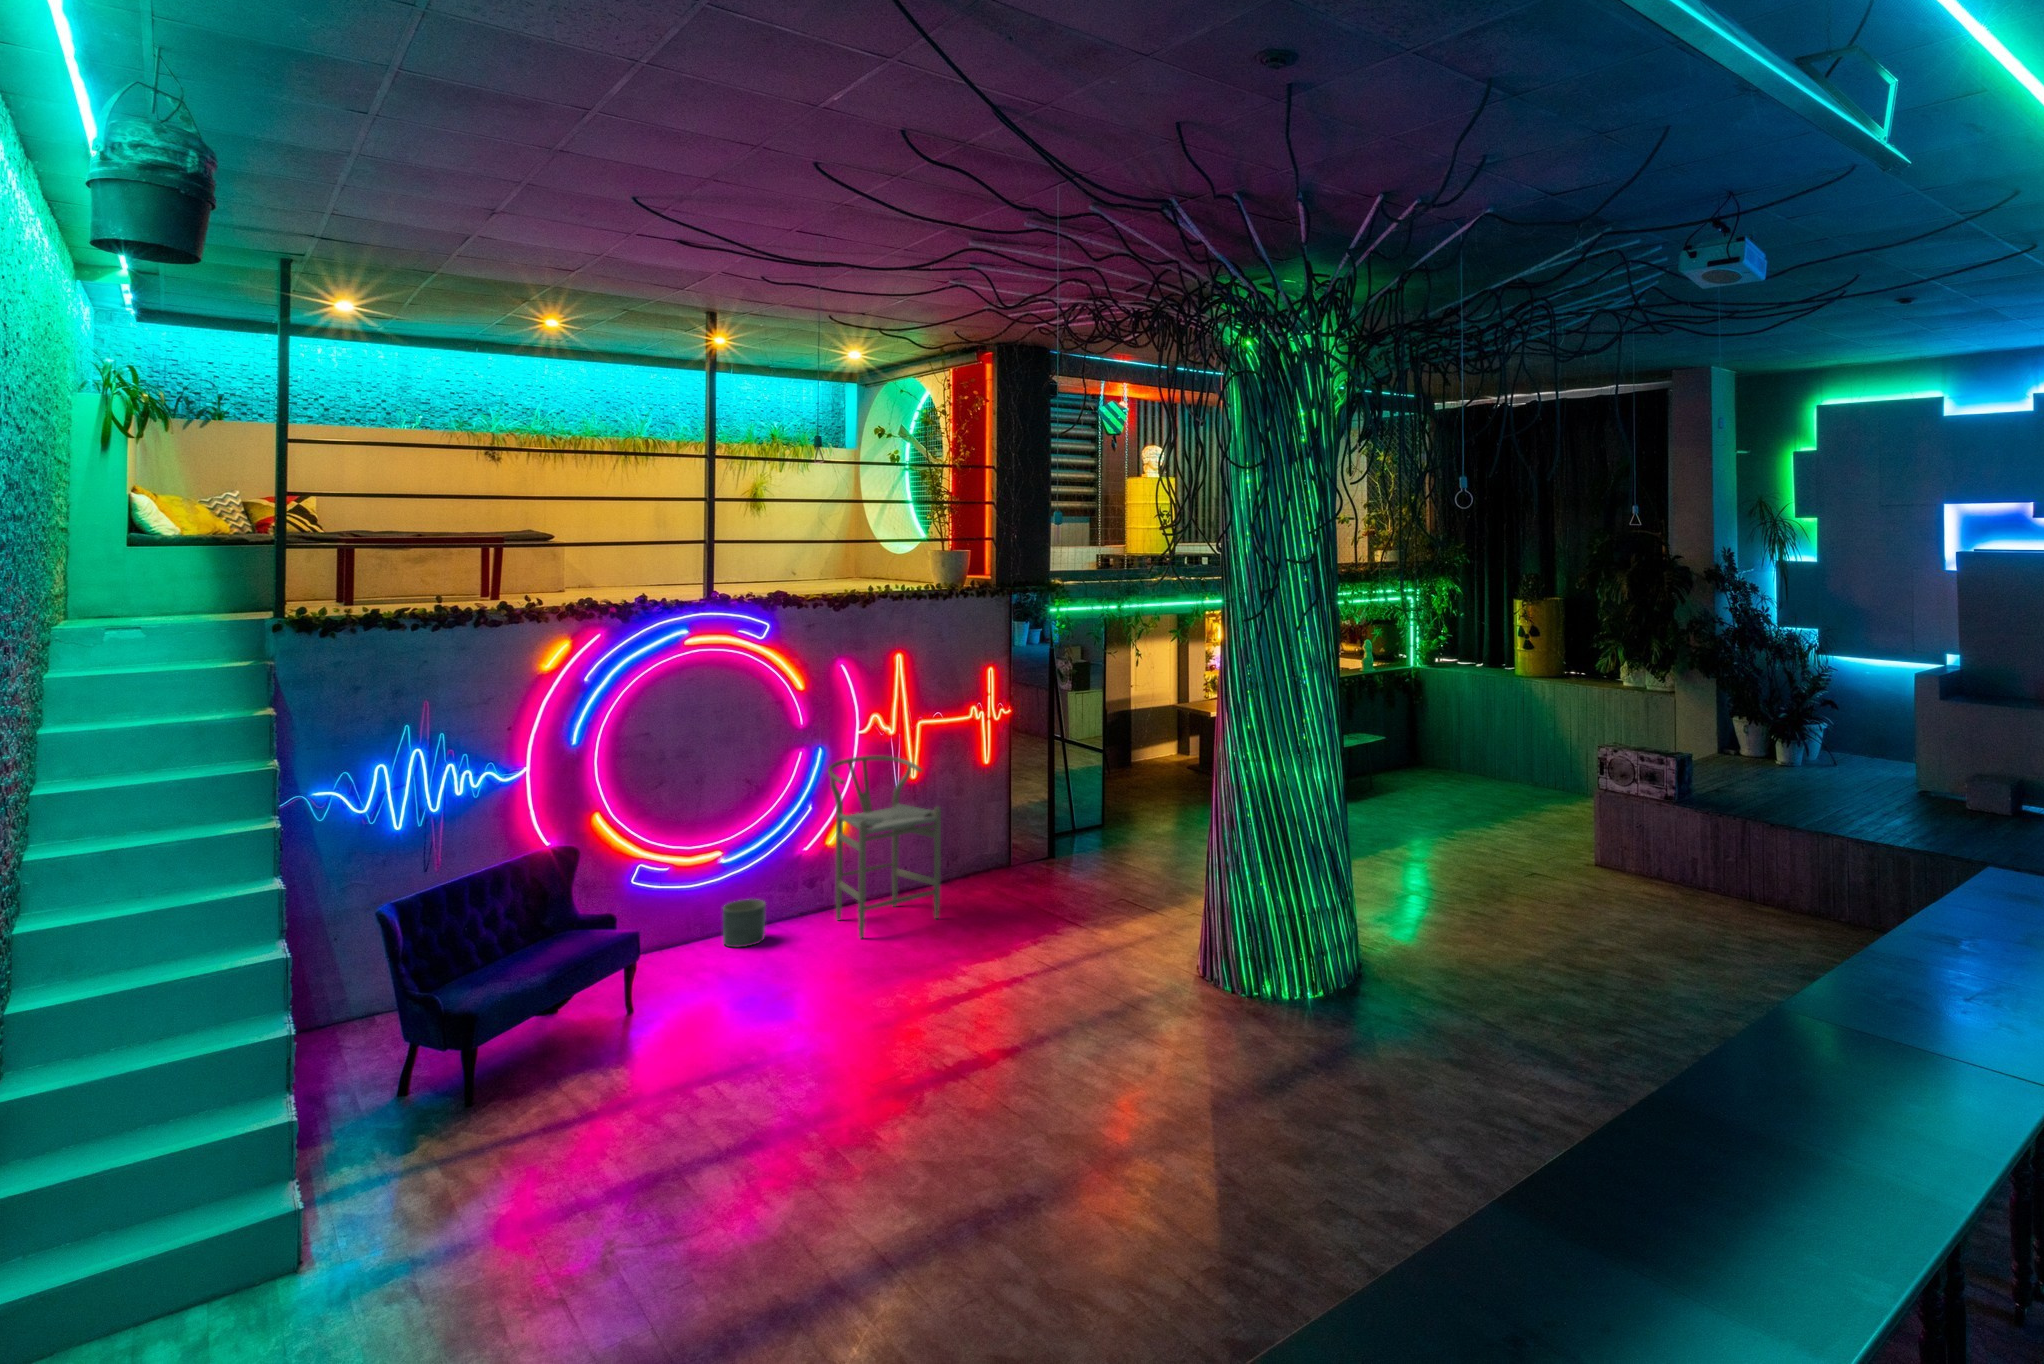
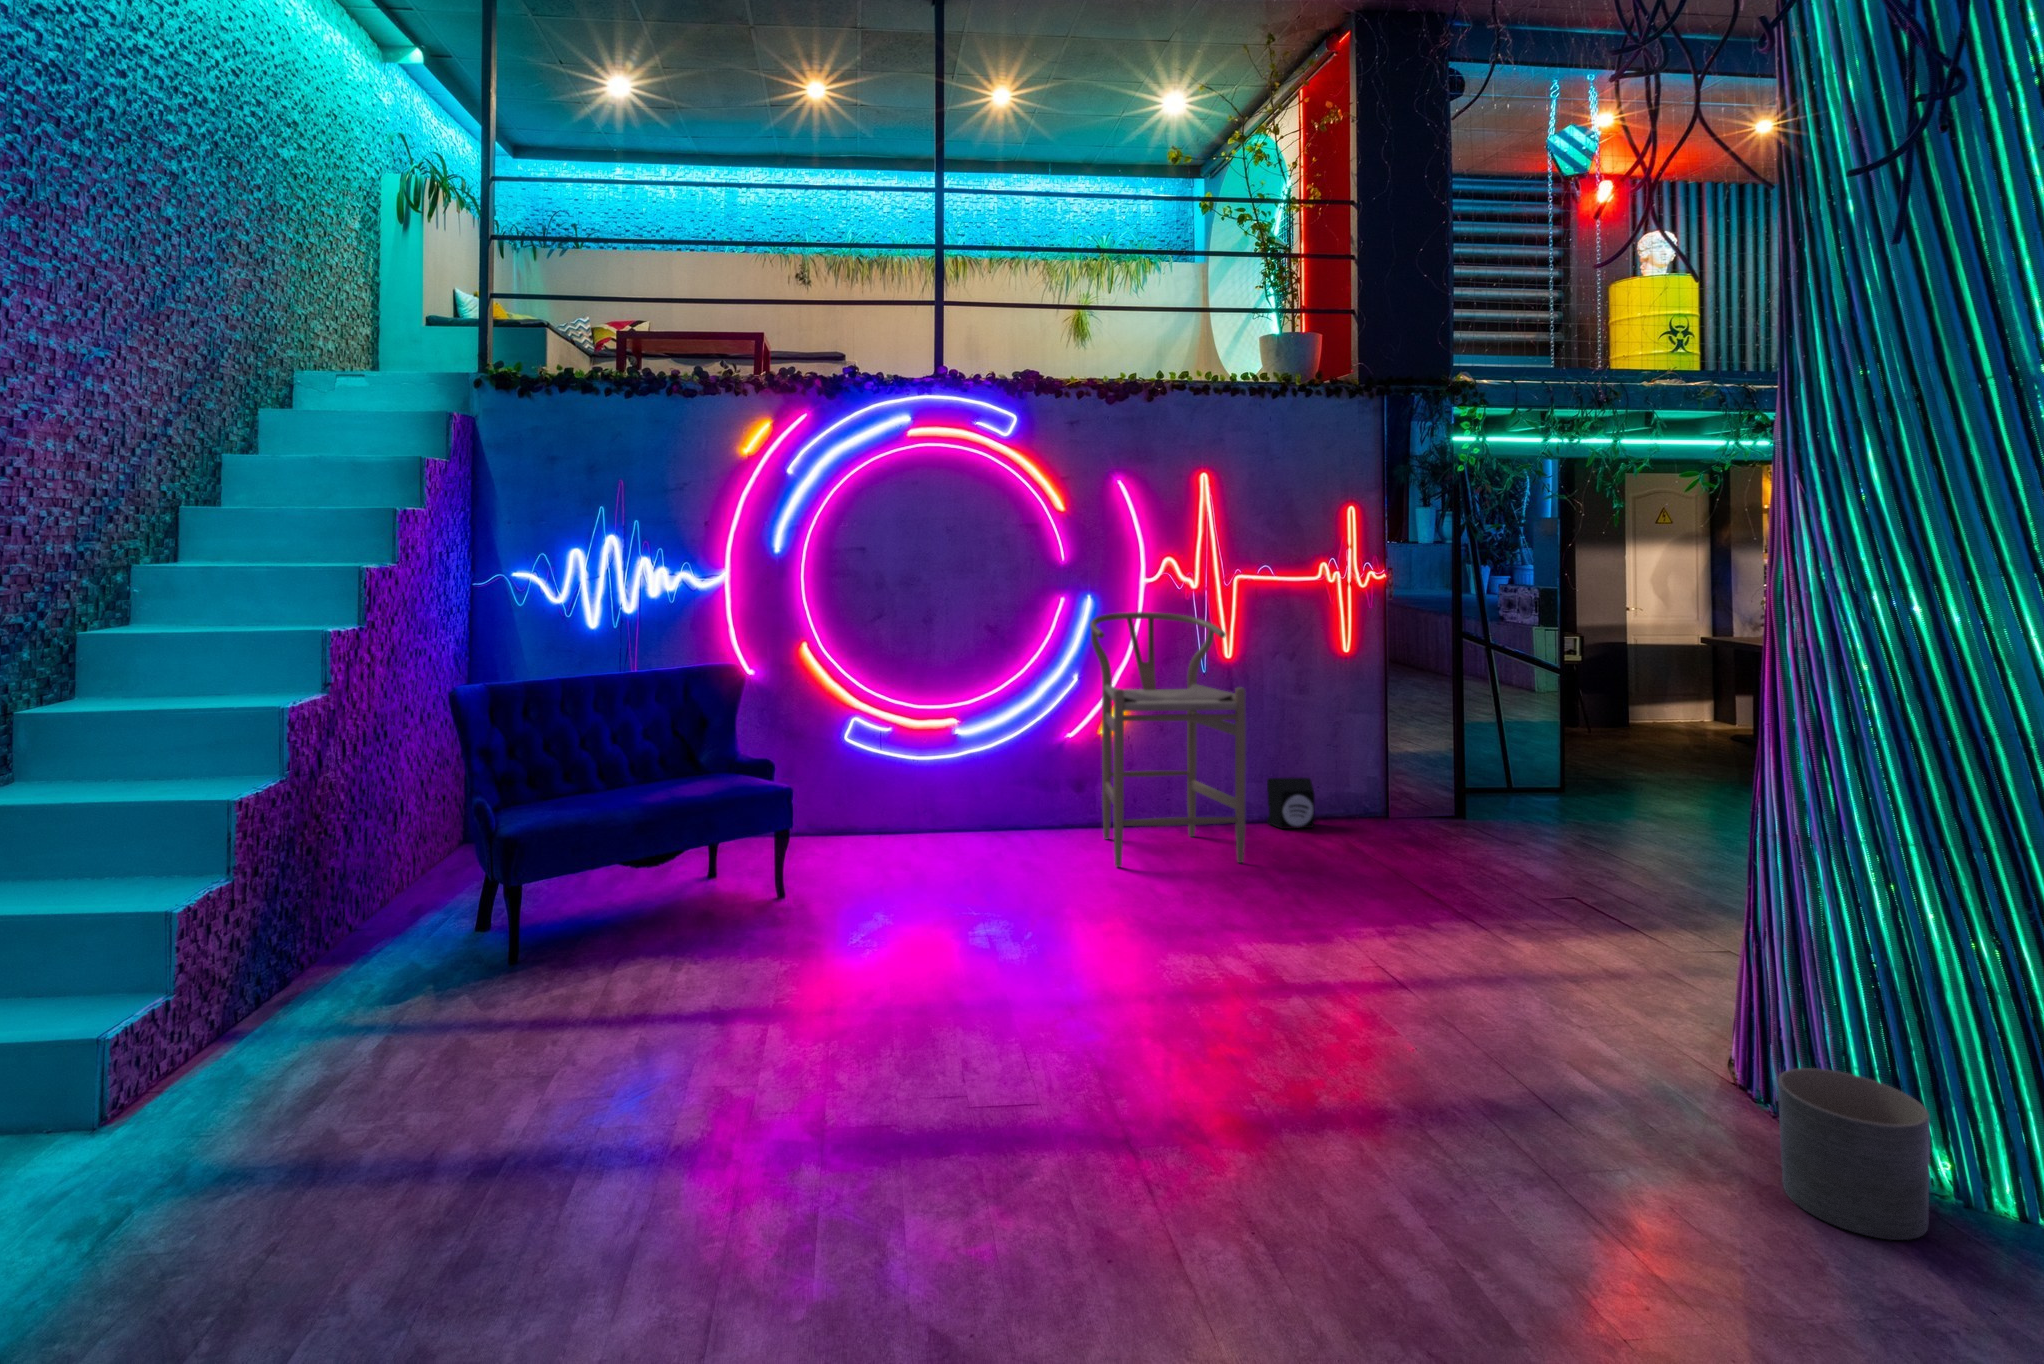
speaker: none [938,851,970,889] -> present [1267,777,1315,829]
planter: present [723,899,766,947] -> present [1778,1068,1930,1240]

